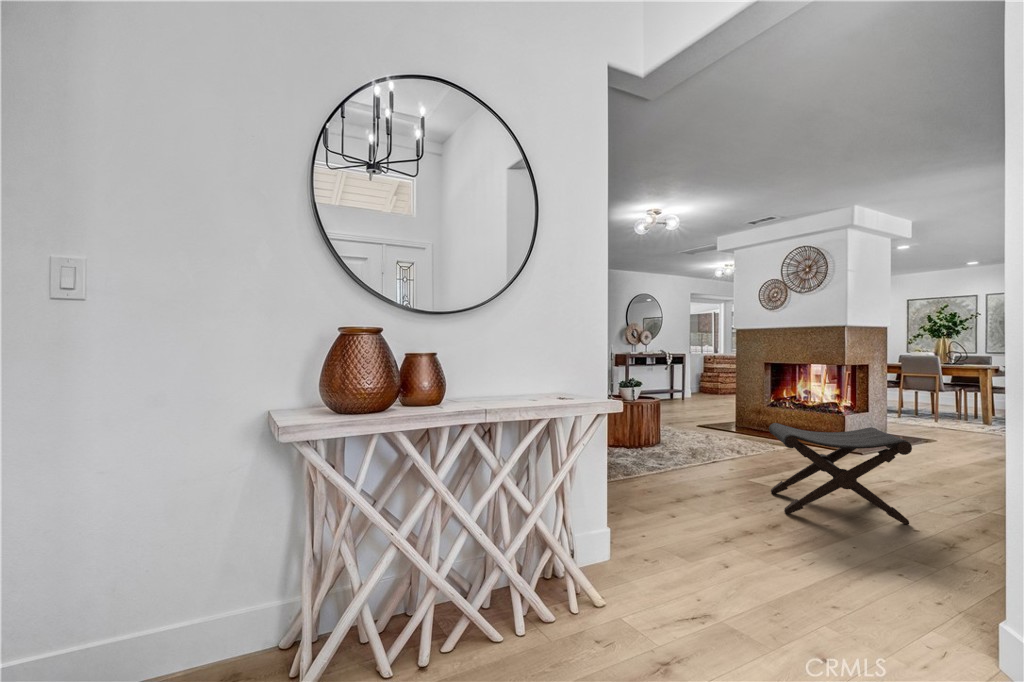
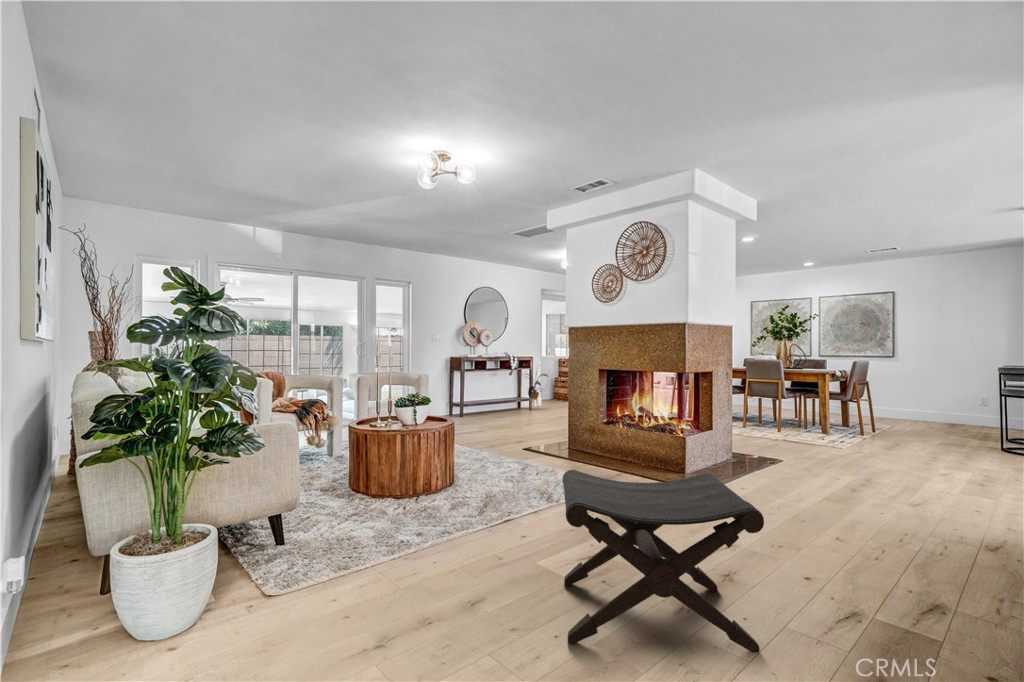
house plant: none [677,360,704,400] -> present [528,374,547,410]

